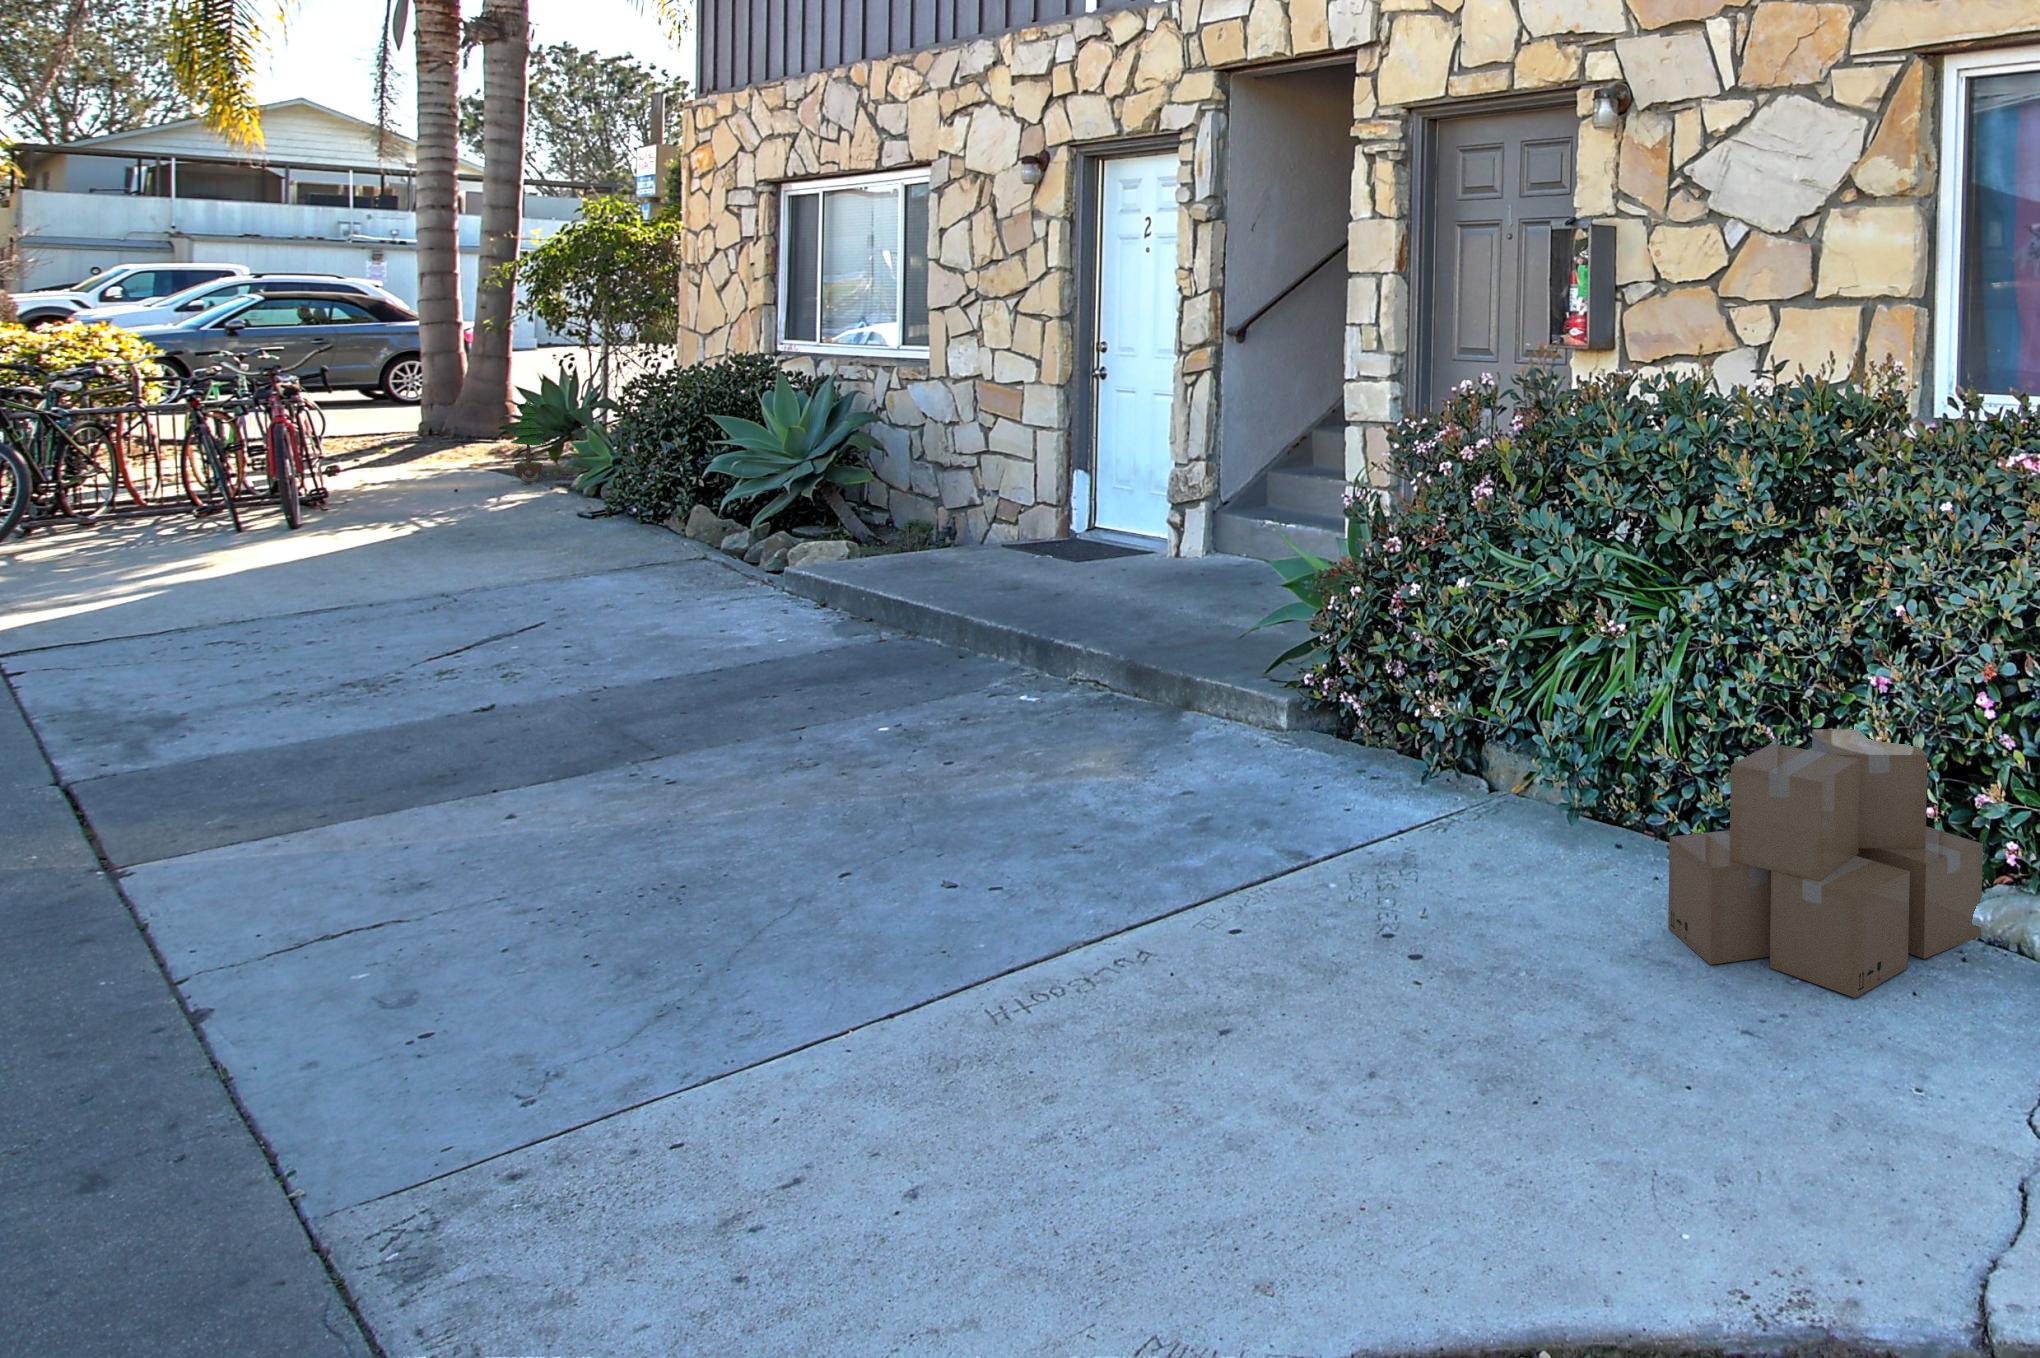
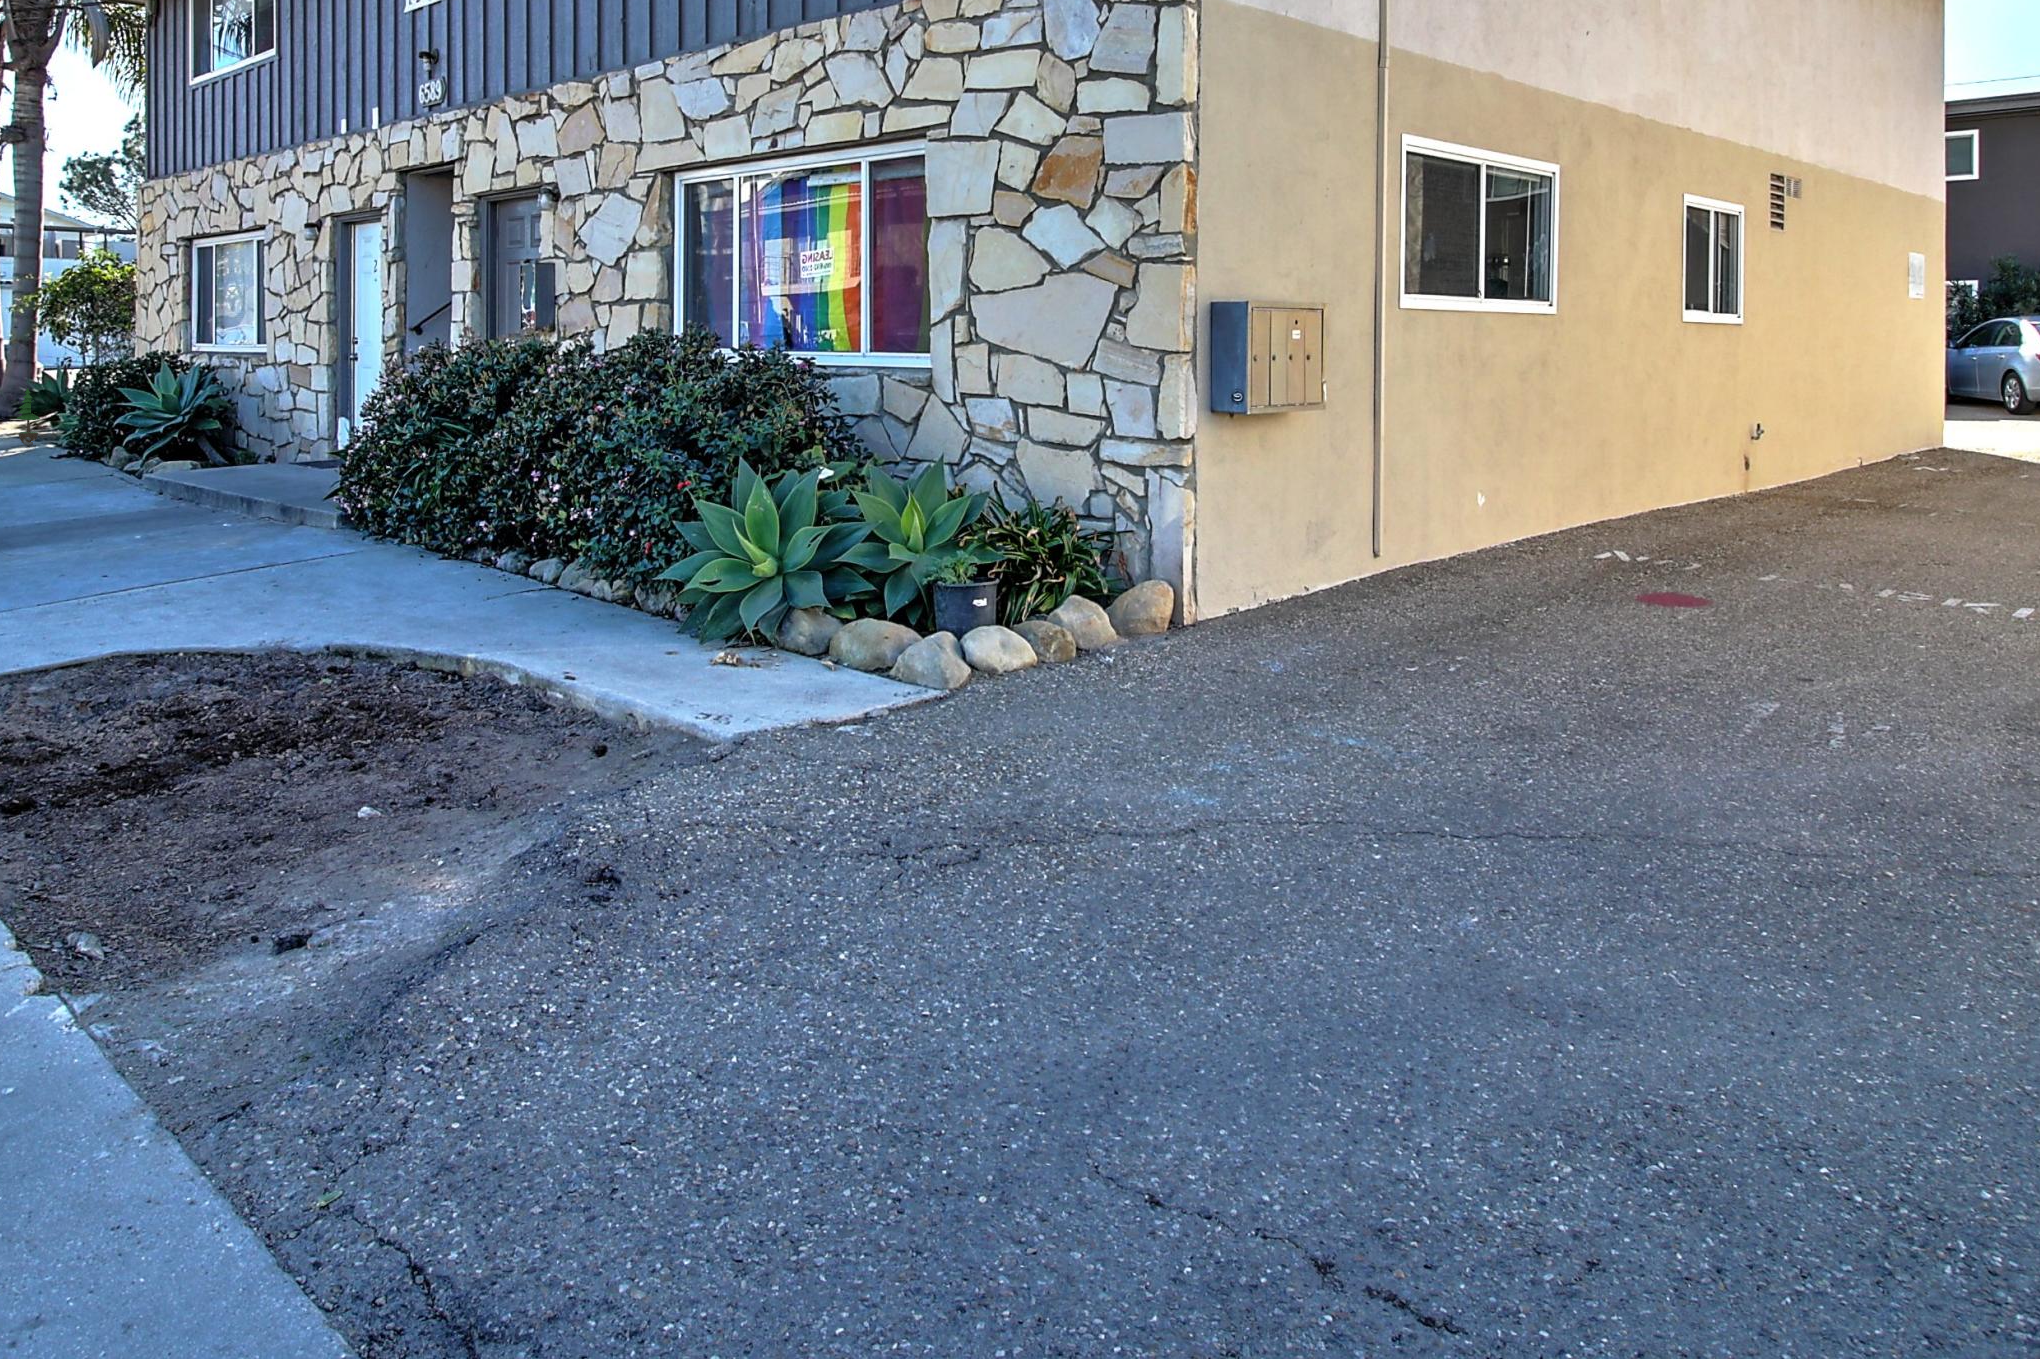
cardboard box: present [1668,729,1983,998] -> none [393,498,532,596]

